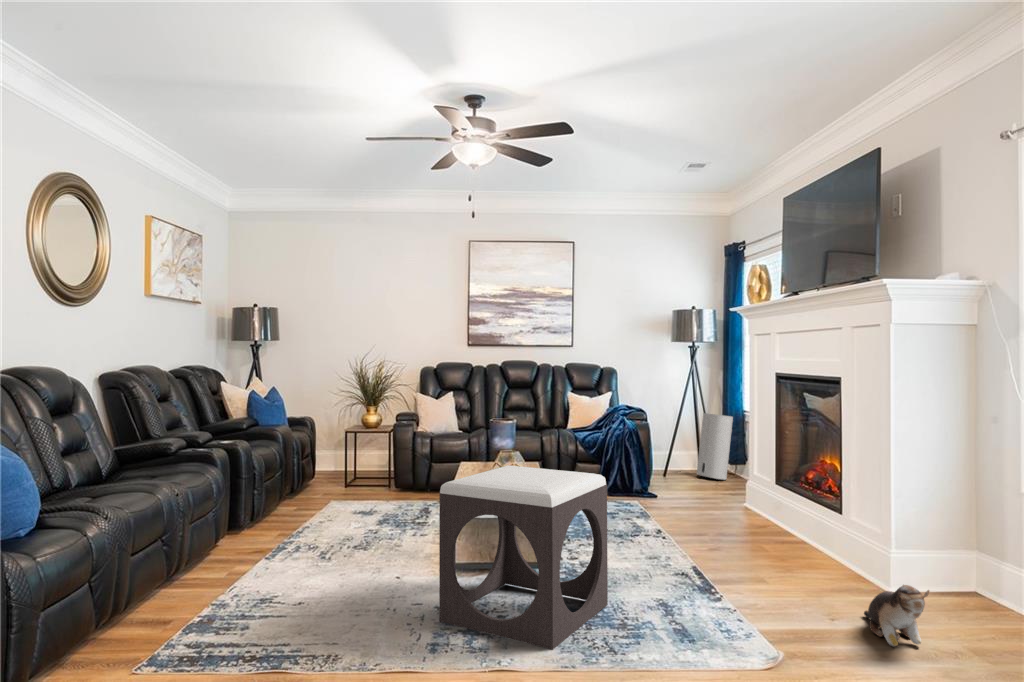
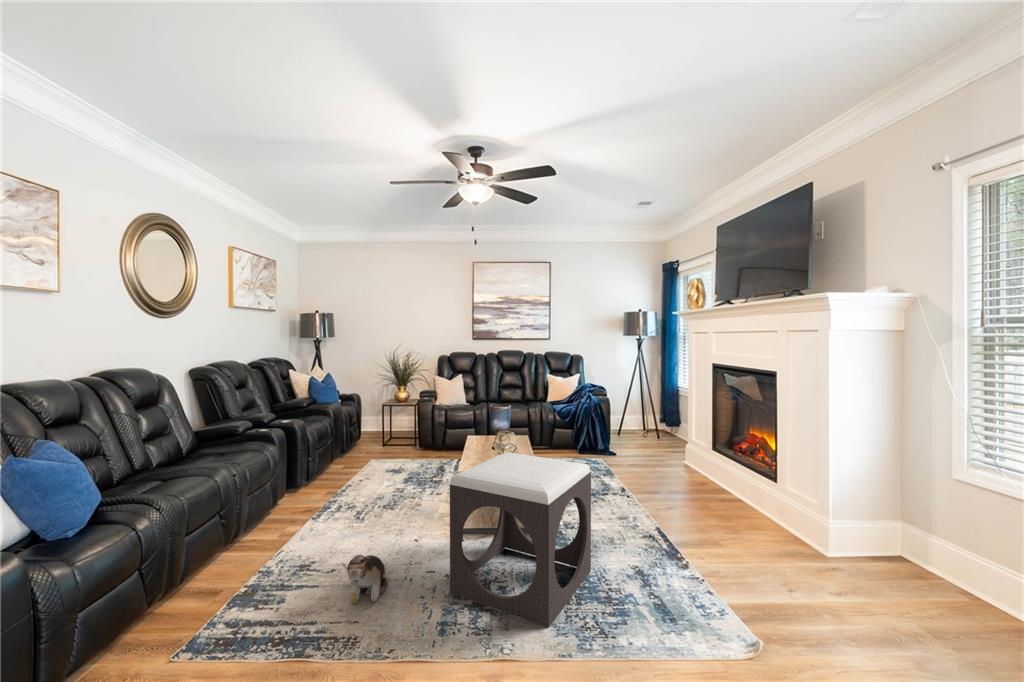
air purifier: present [697,413,733,480] -> none [642,389,670,439]
plush toy: present [864,585,929,646] -> present [342,554,387,604]

